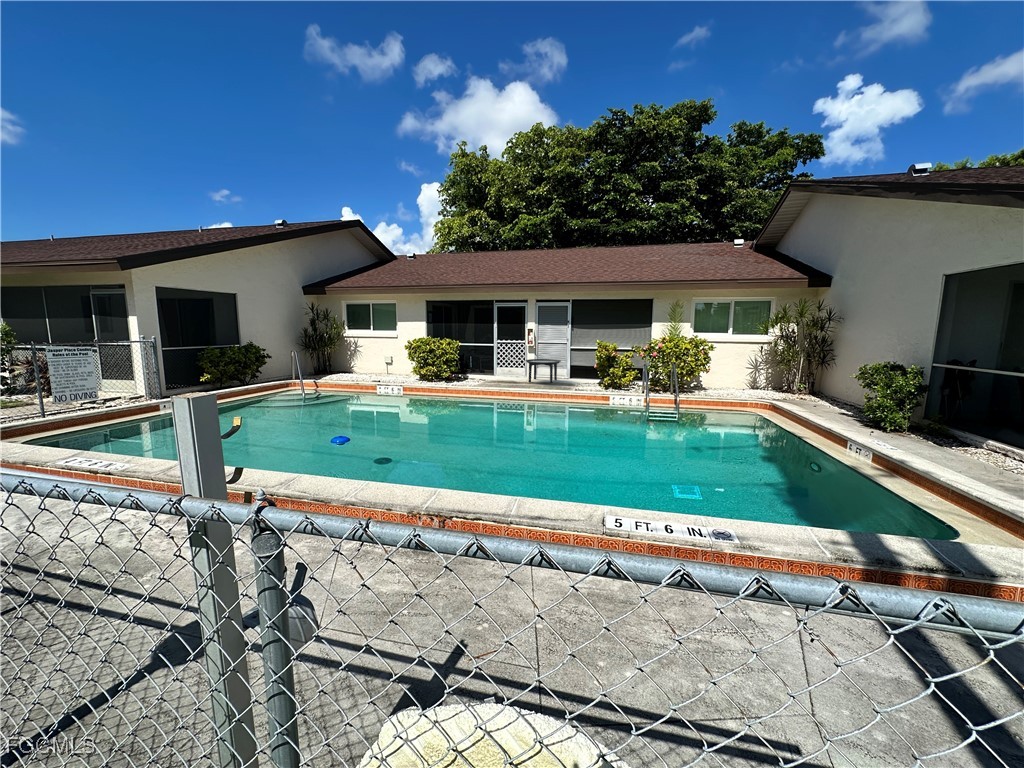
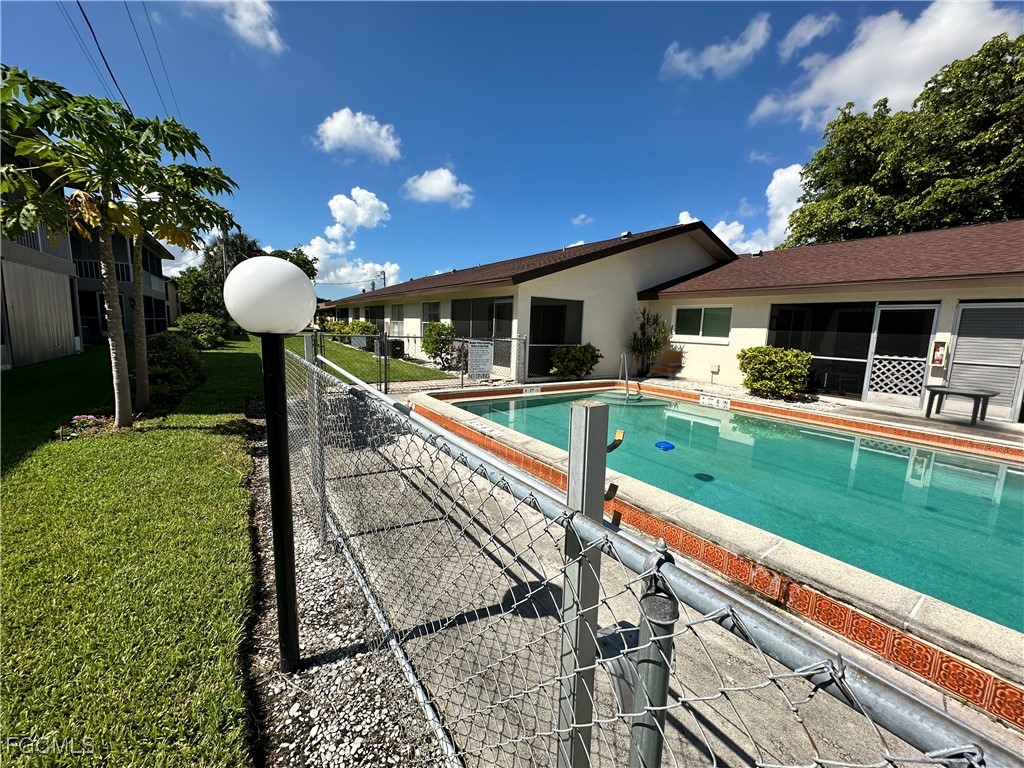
lounge chair: none [321,346,363,377] -> present [647,350,686,380]

